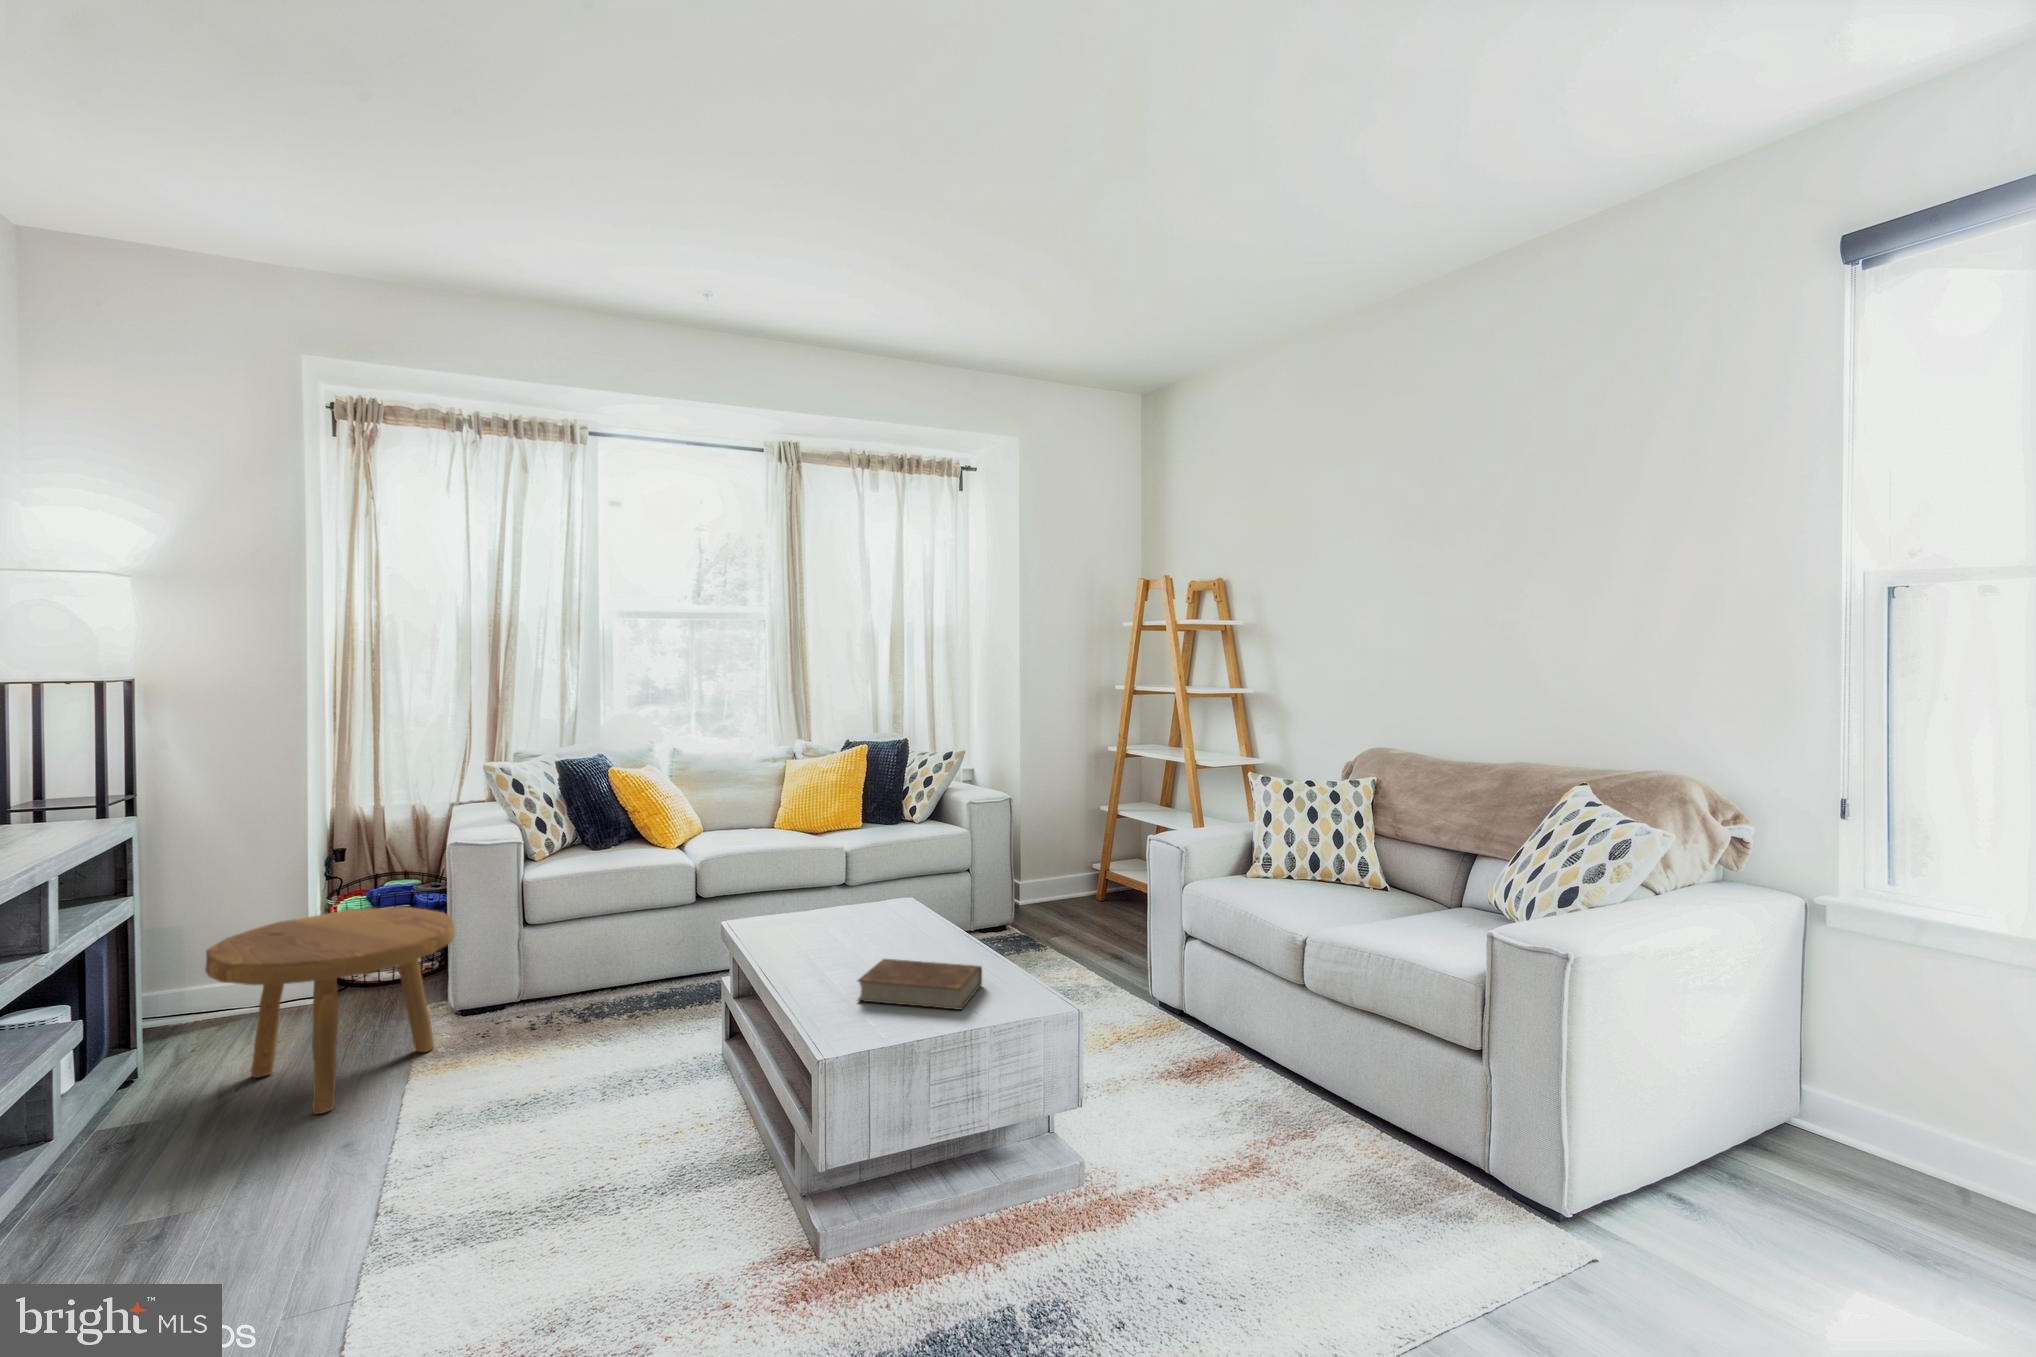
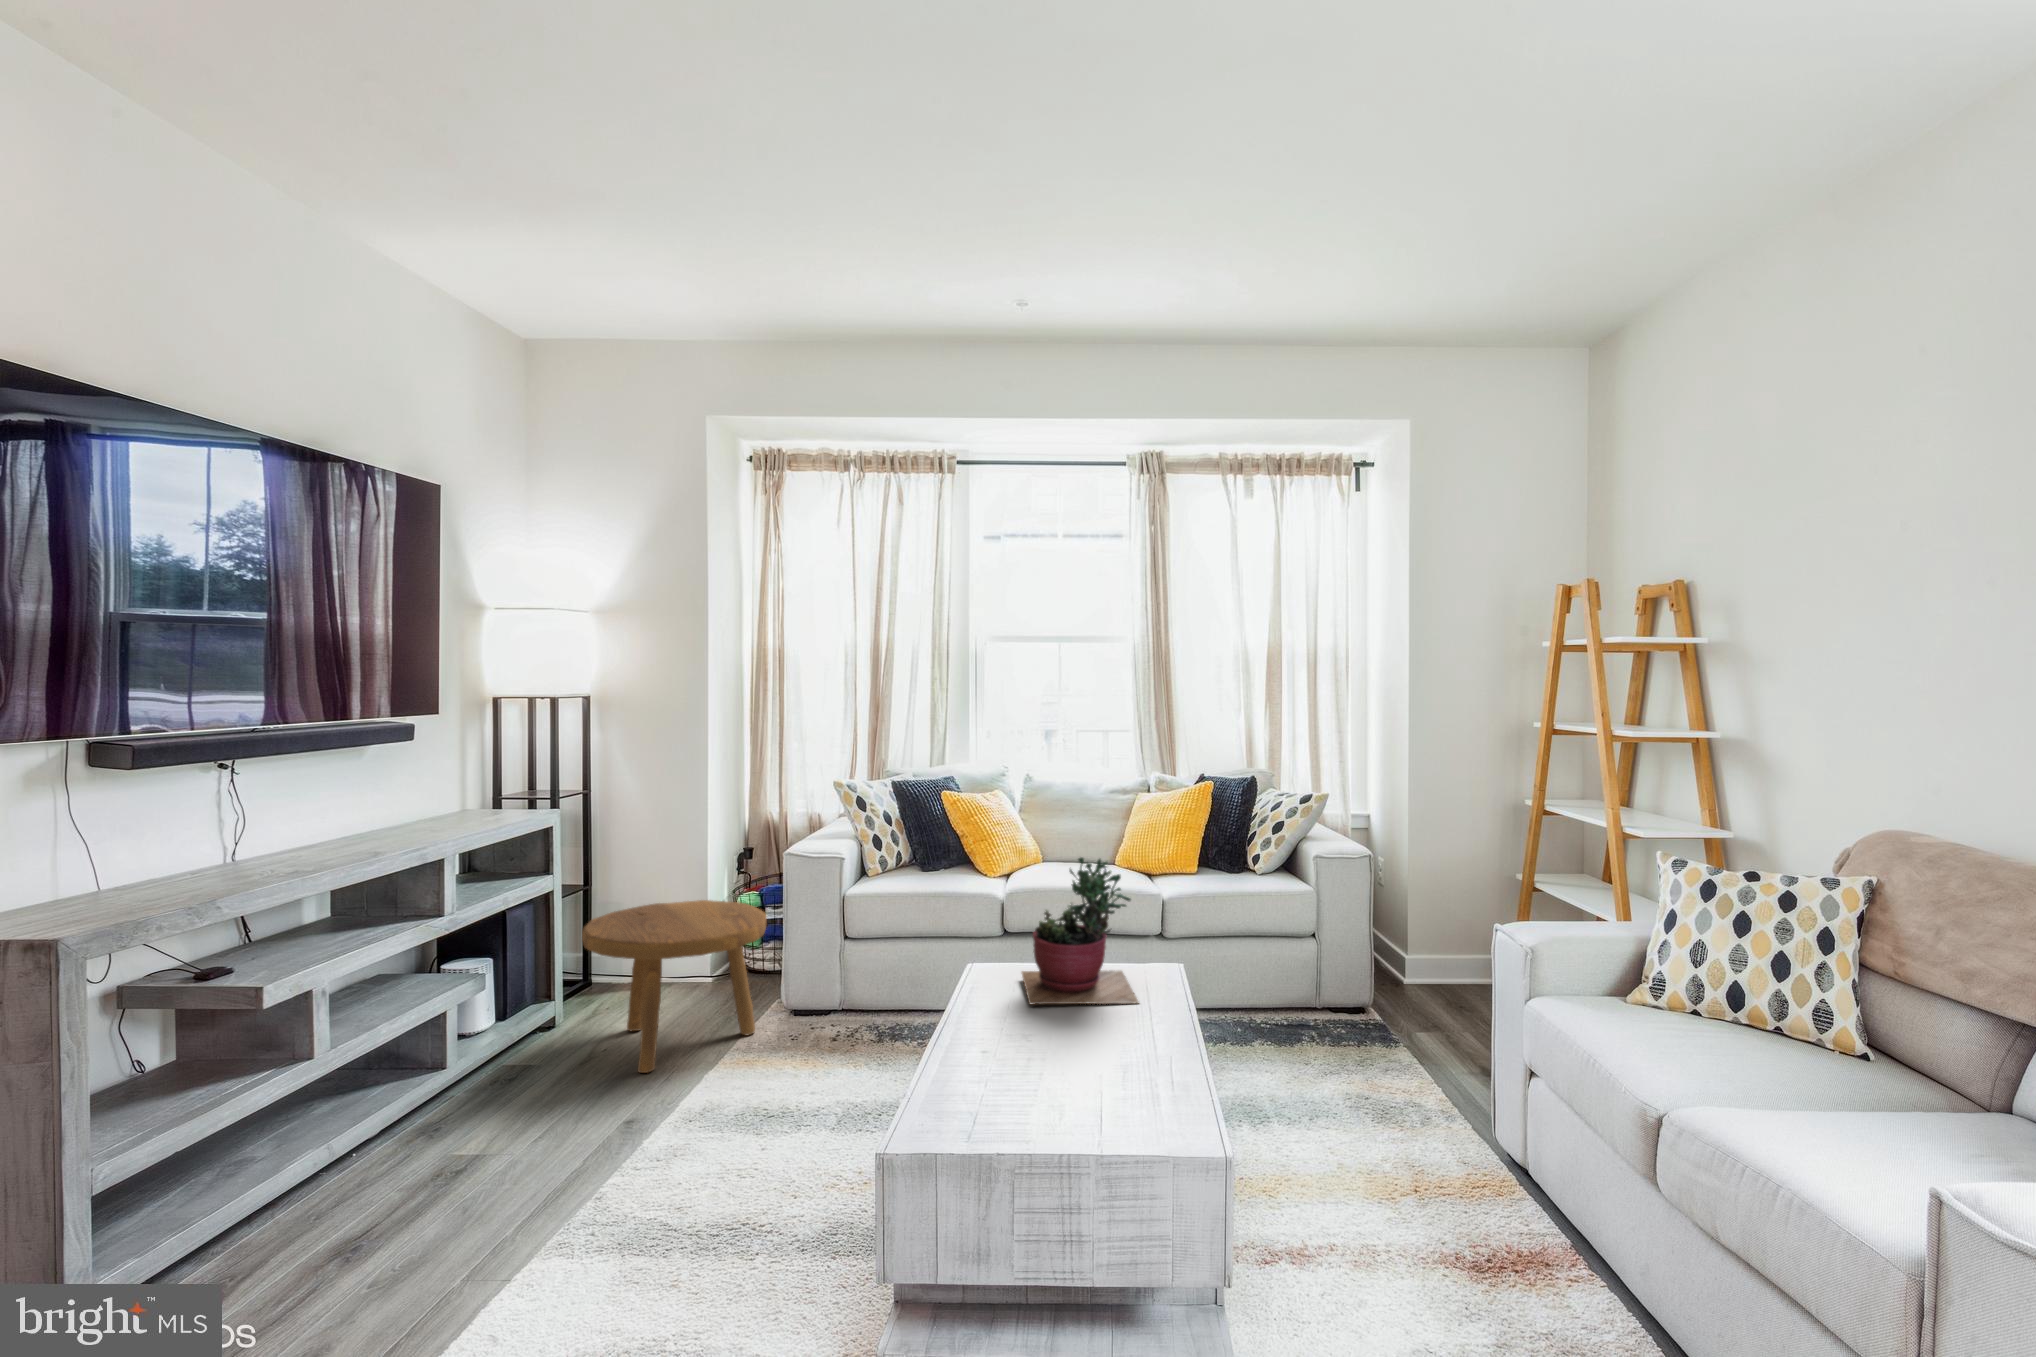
succulent plant: none [799,808,924,947] -> present [1022,857,1139,1004]
book: present [858,959,982,1010] -> none [988,1029,1134,1107]

